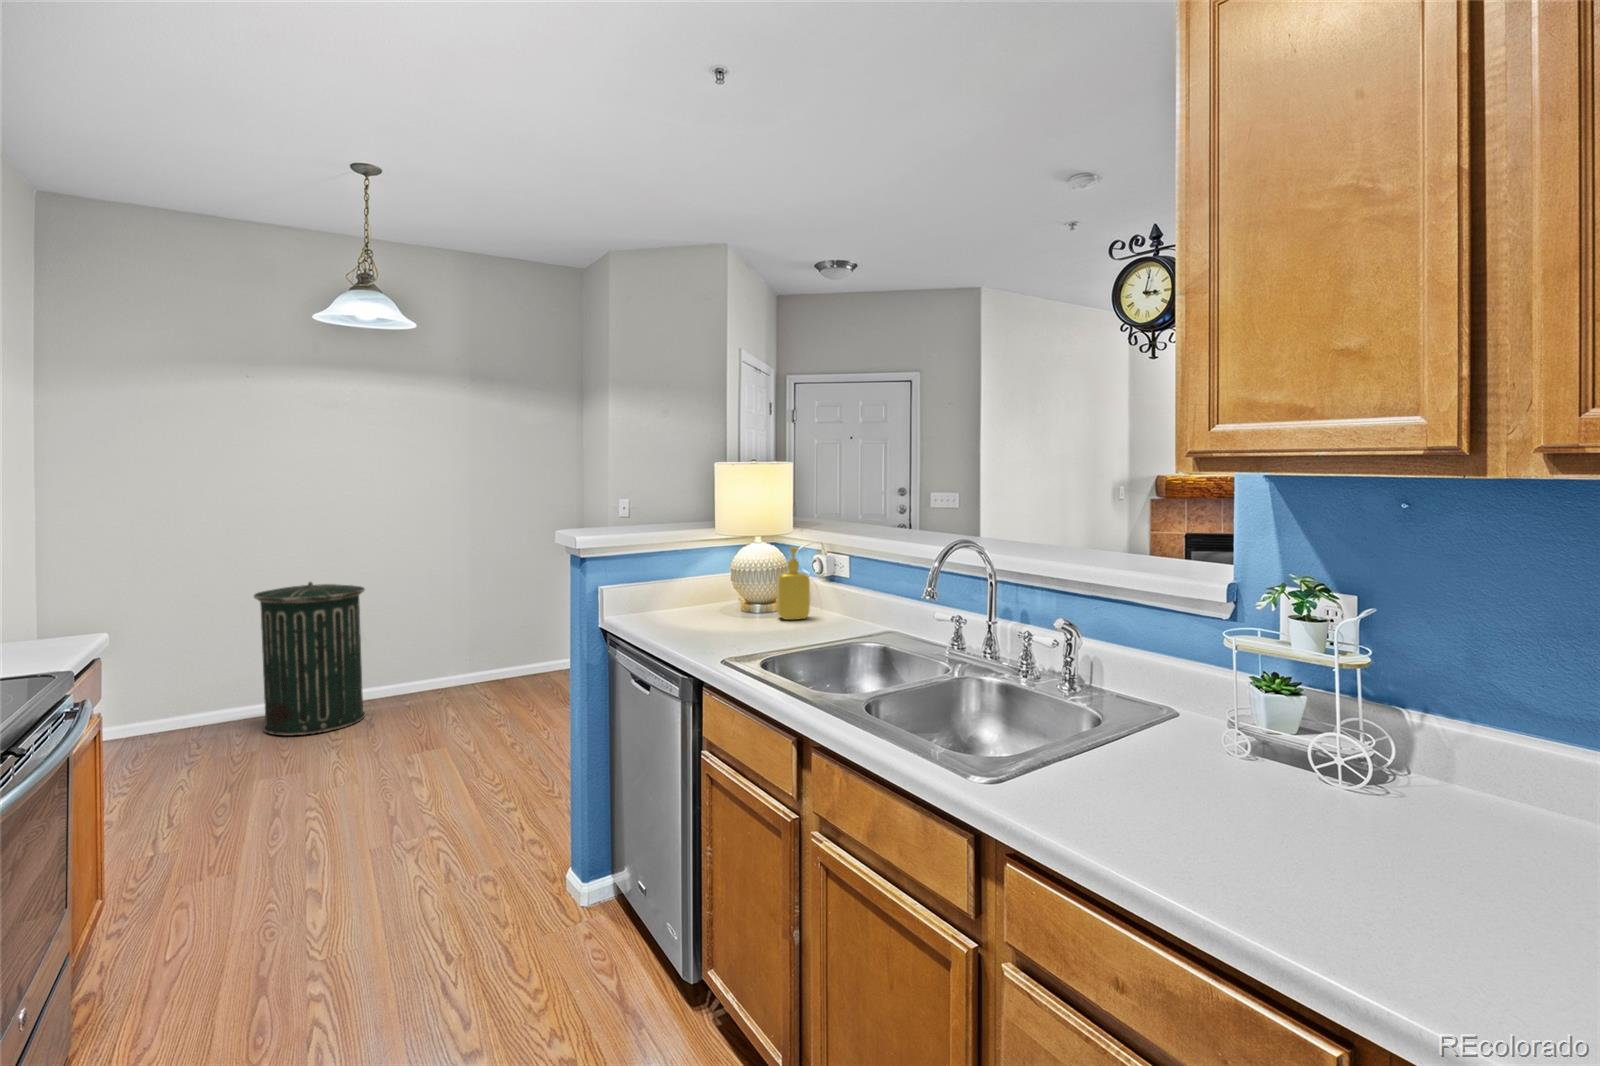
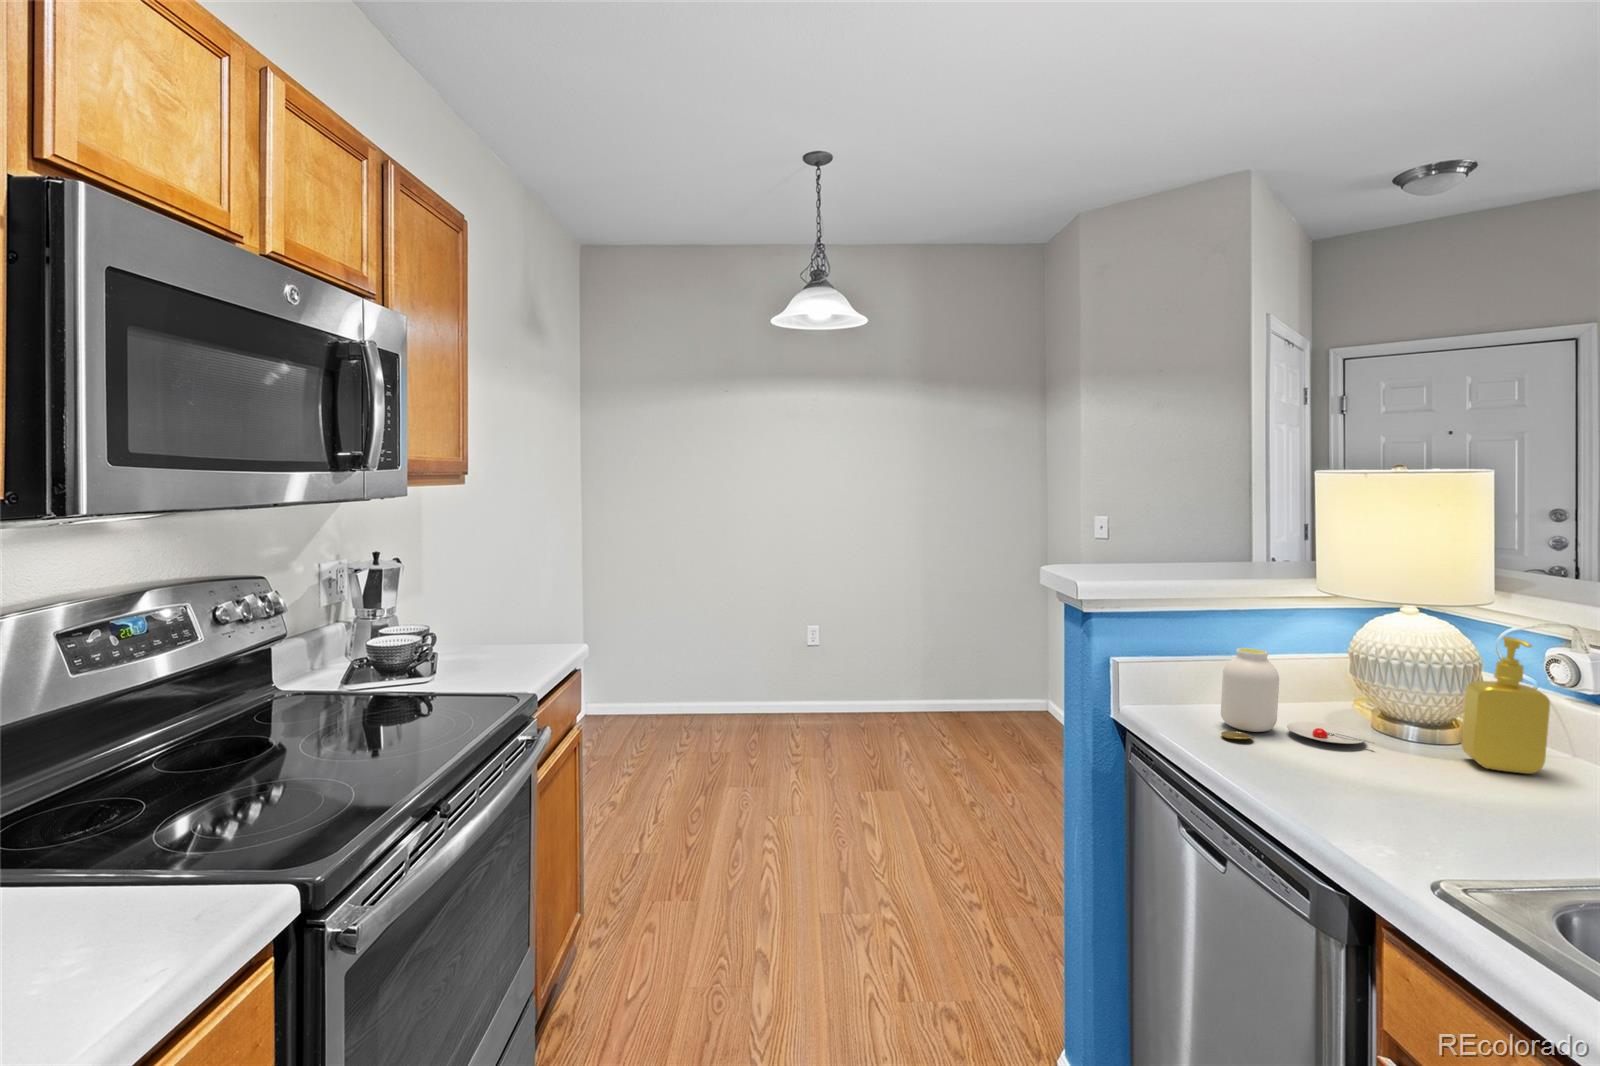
jar: none [655,569,736,624] -> present [1221,648,1374,744]
trash can: present [254,582,365,735] -> none [738,589,832,745]

